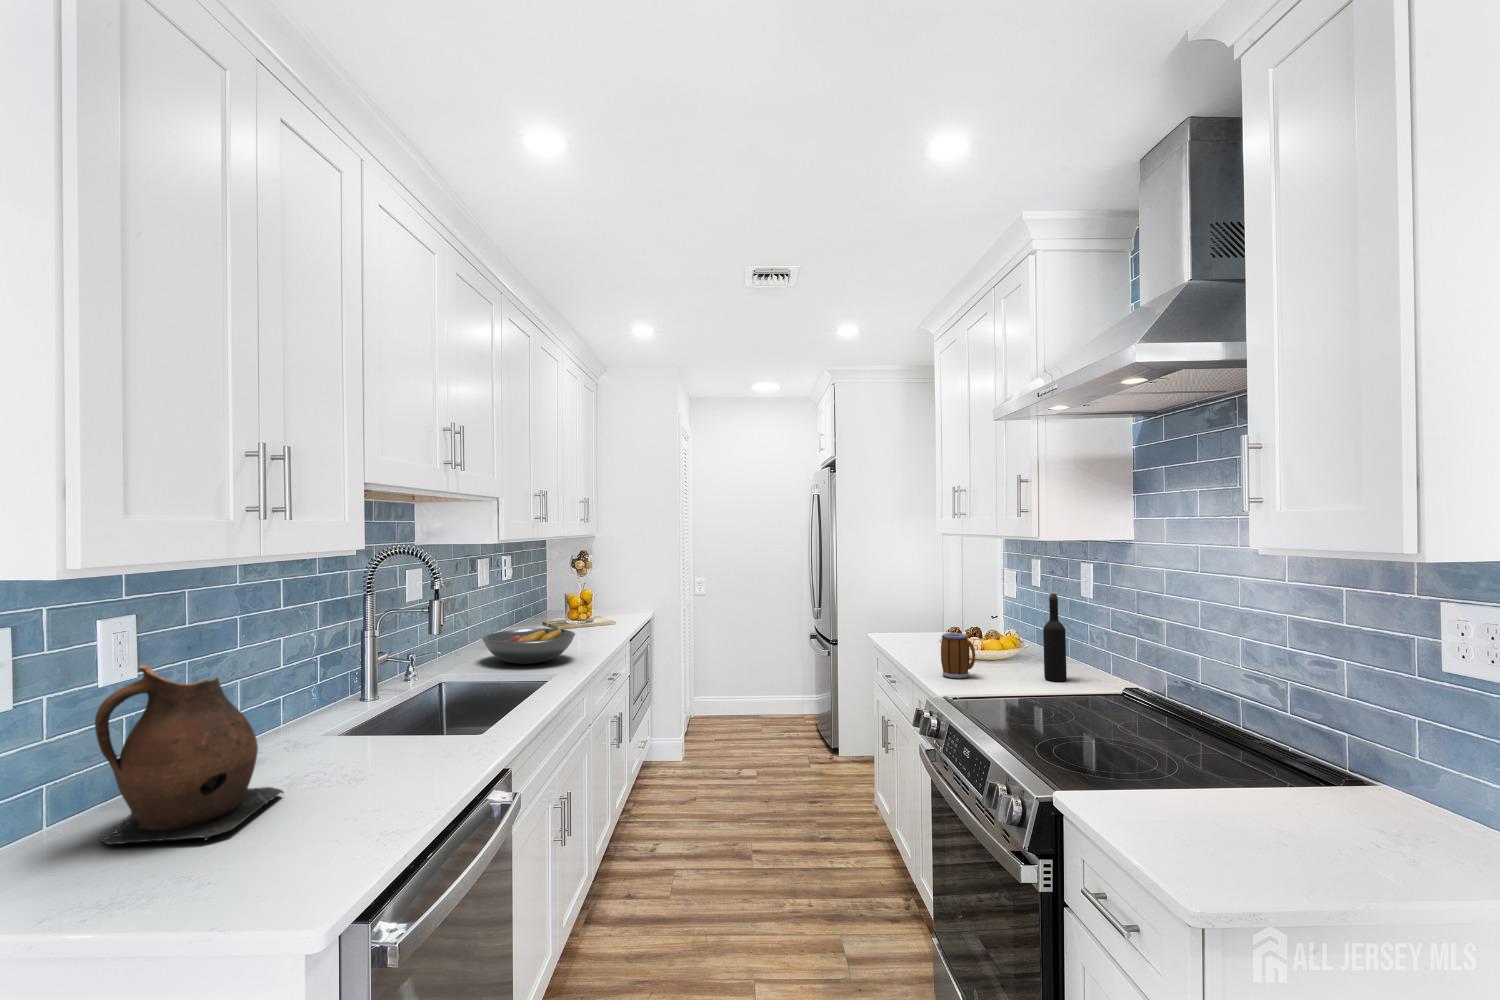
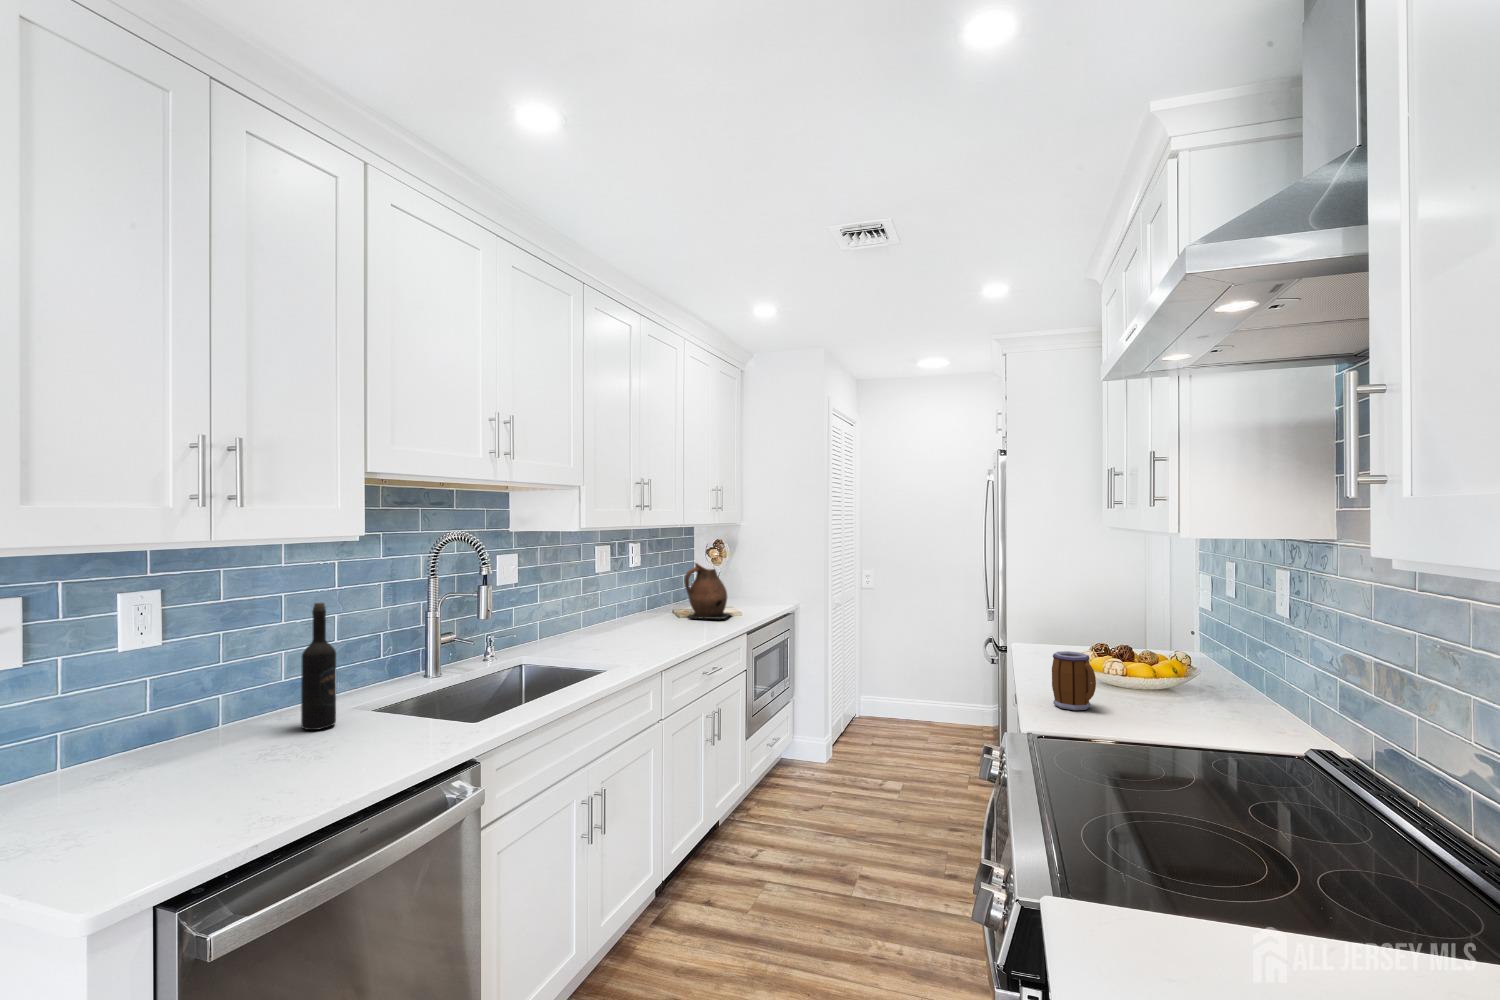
wine bottle: present [1043,594,1067,681] -> present [301,603,336,730]
fruit bowl: present [482,628,575,664] -> none [570,617,660,652]
ceramic pitcher: present [95,665,284,844] -> present [684,563,732,619]

